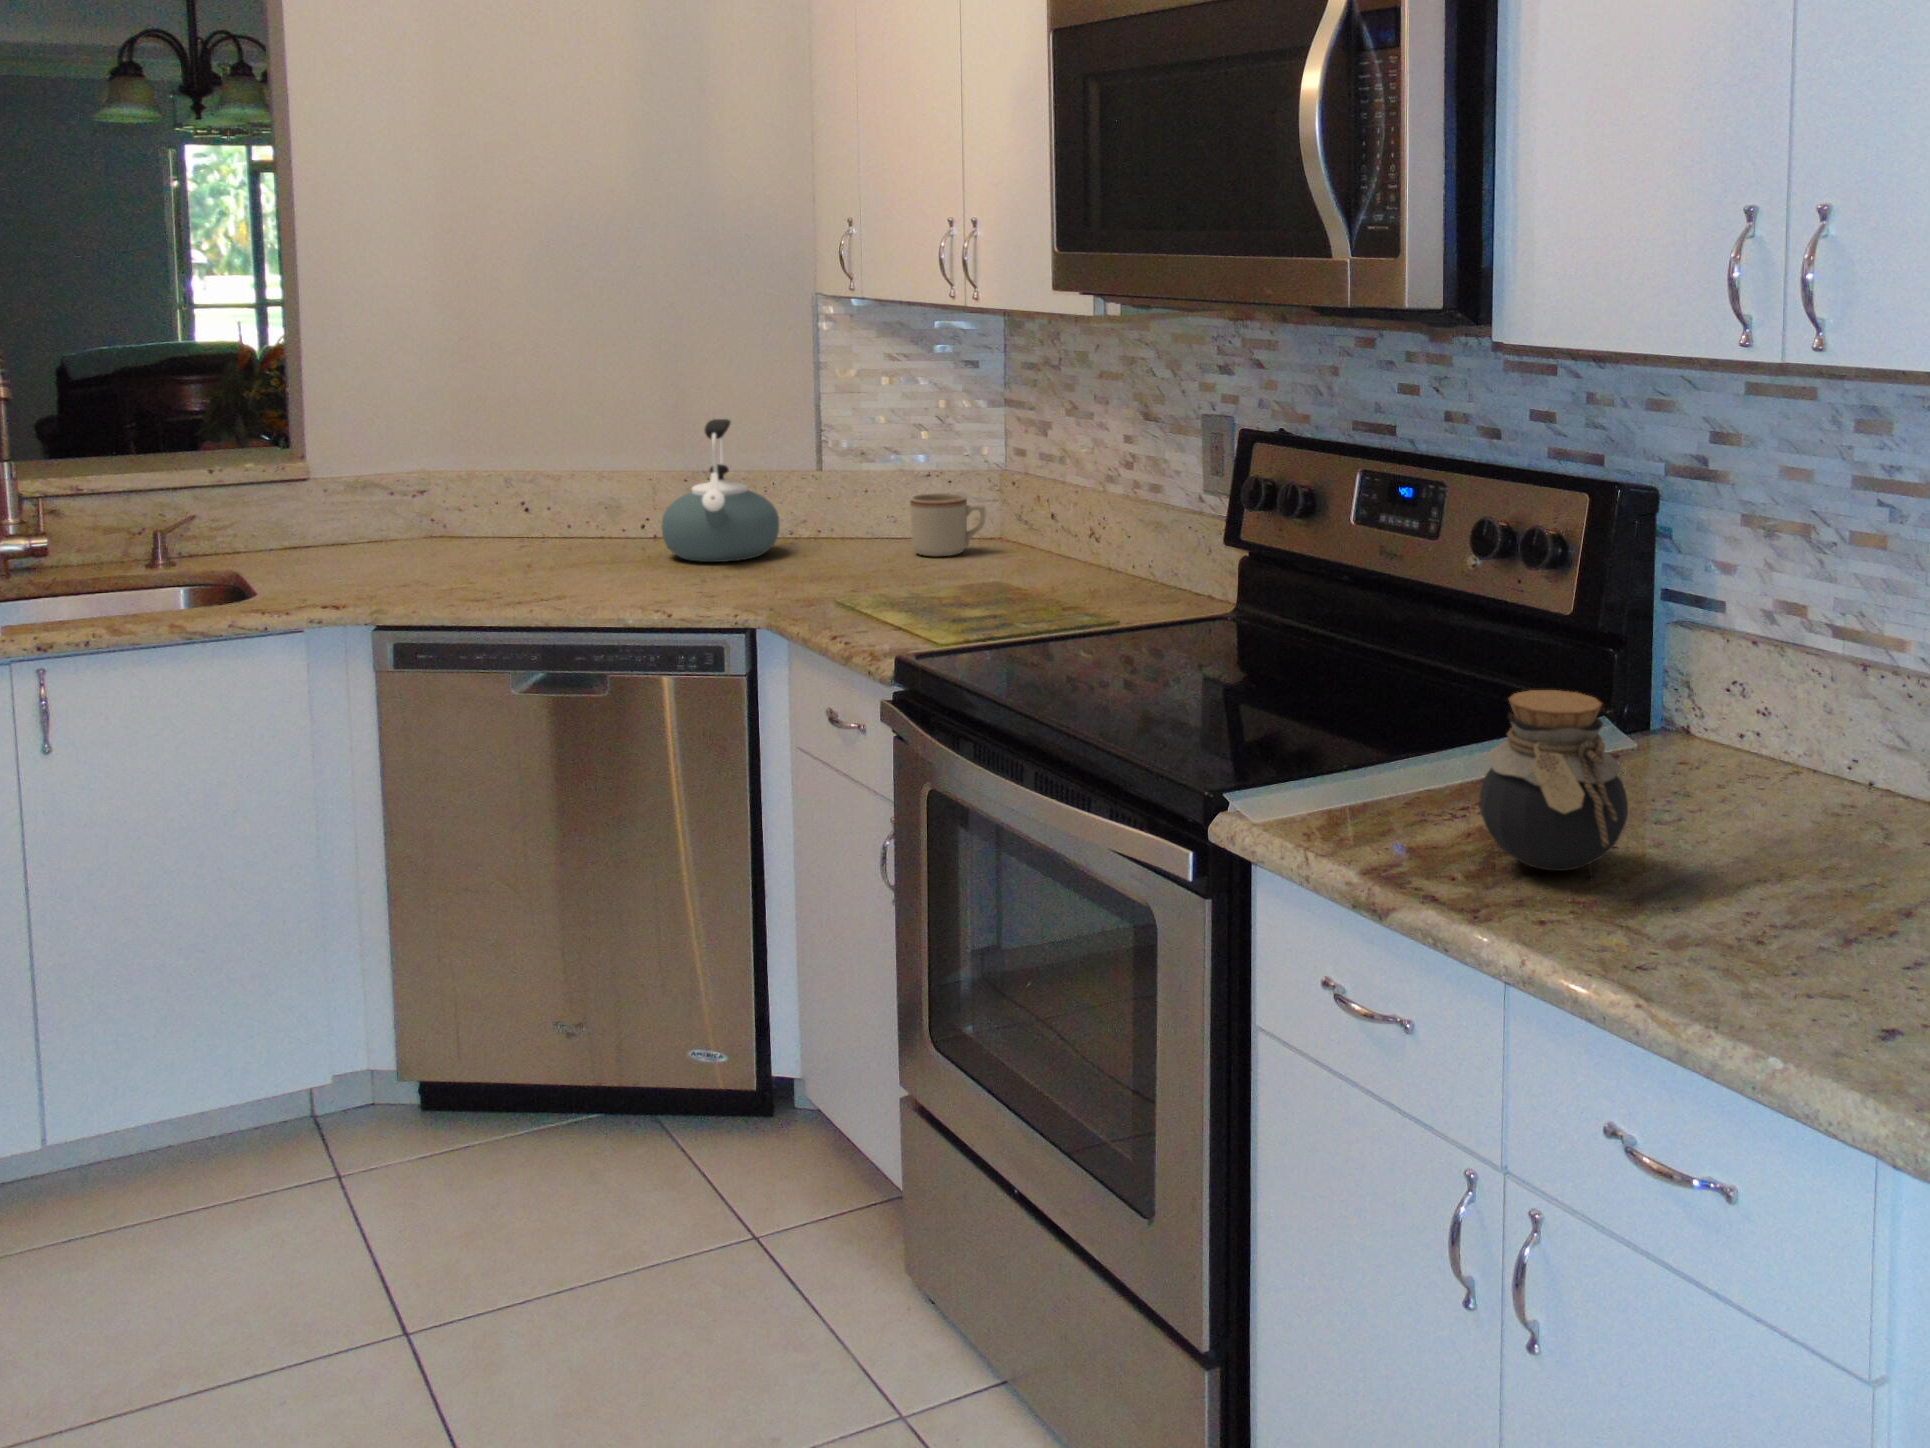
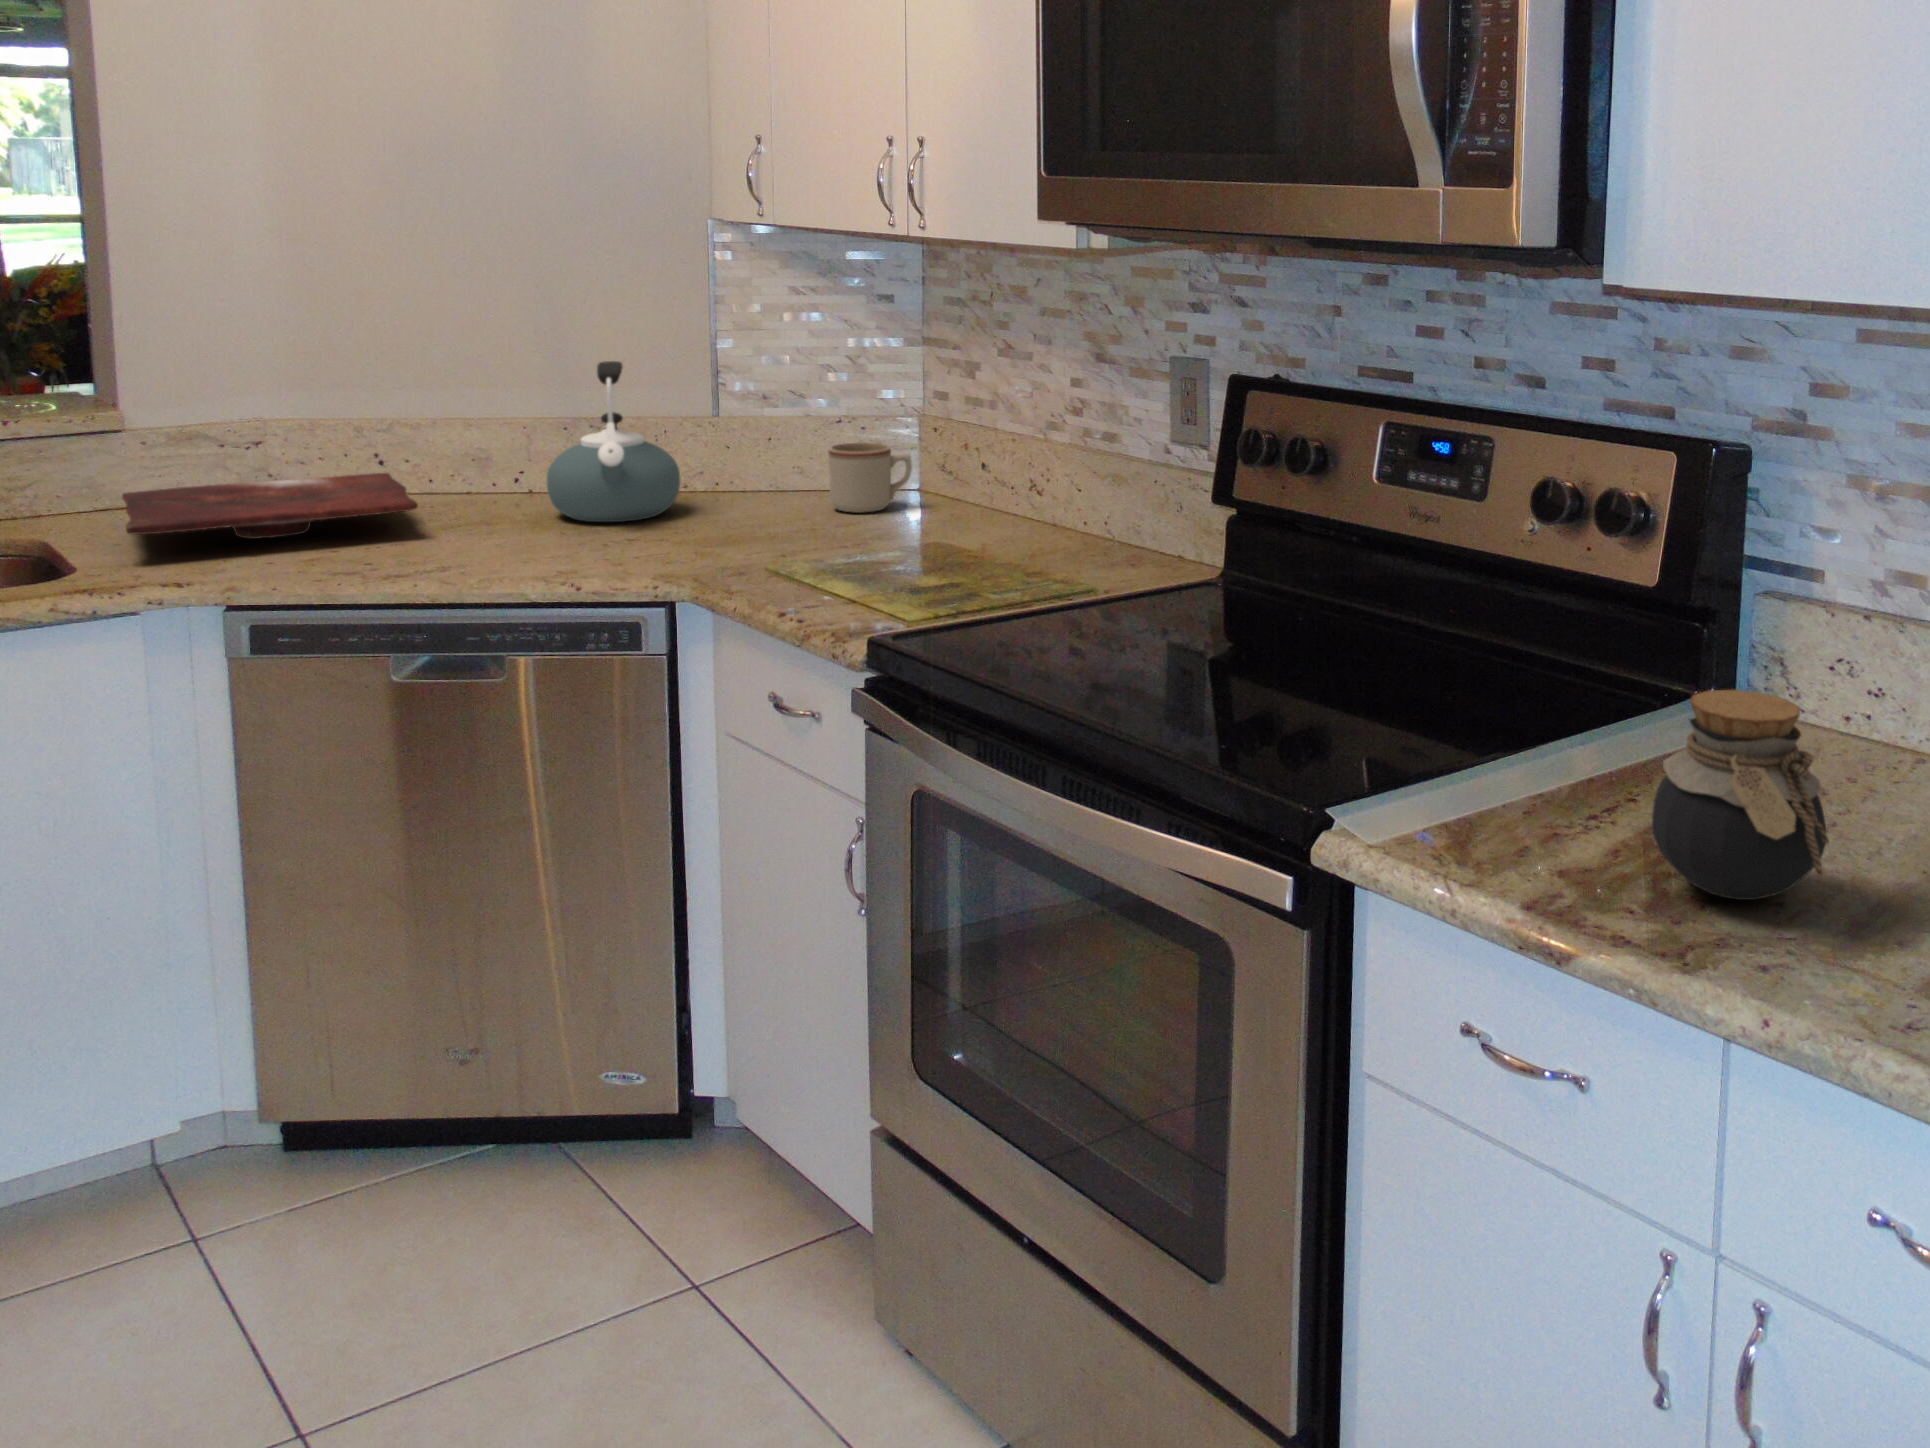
cutting board: none [300,517,546,570] -> present [122,473,418,539]

